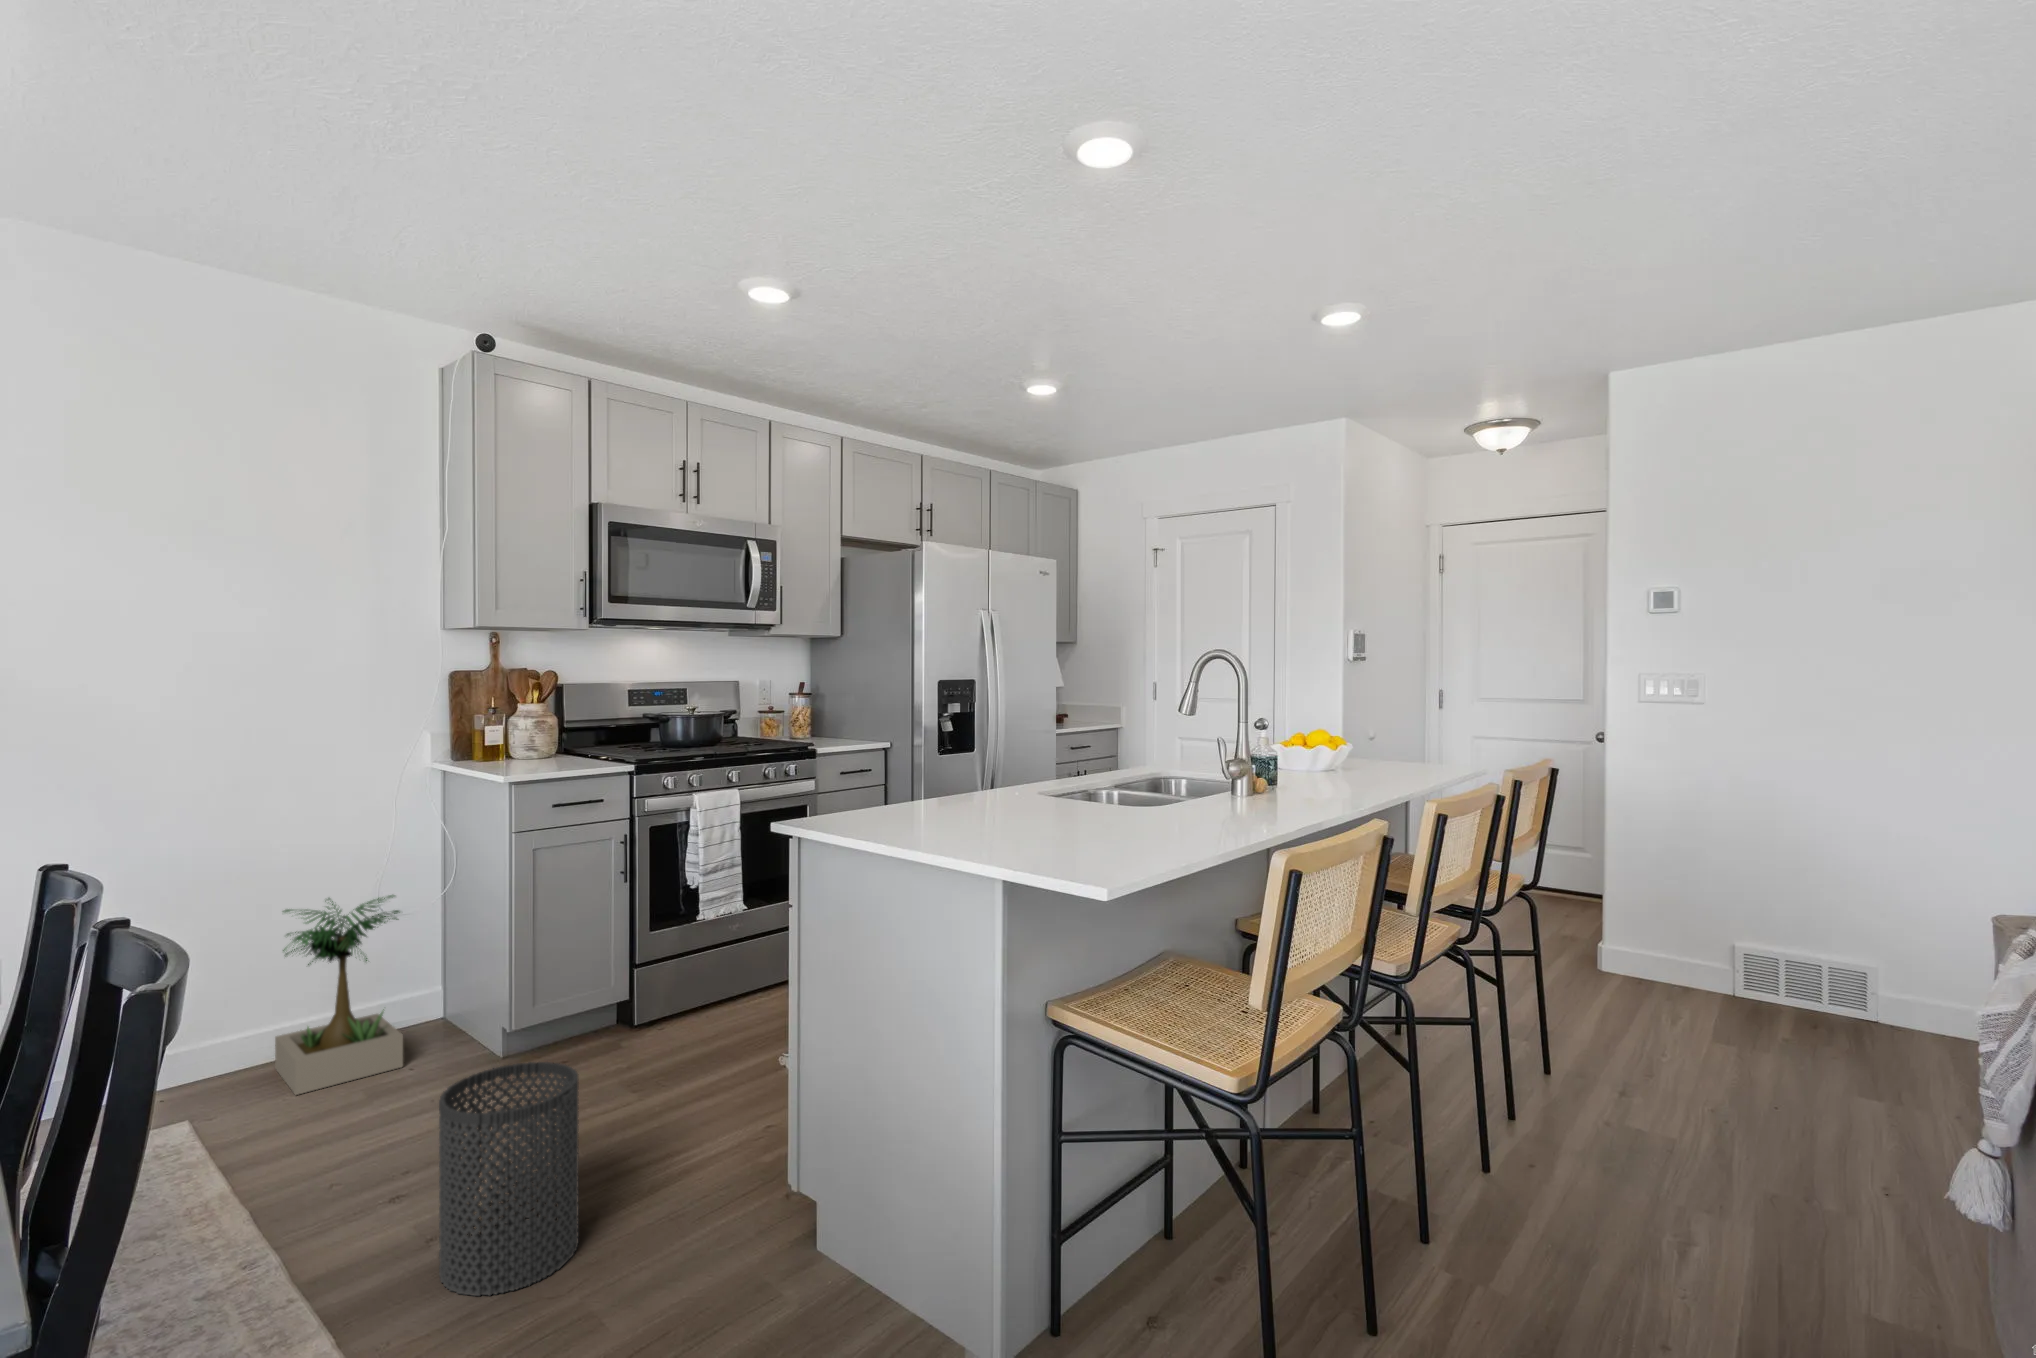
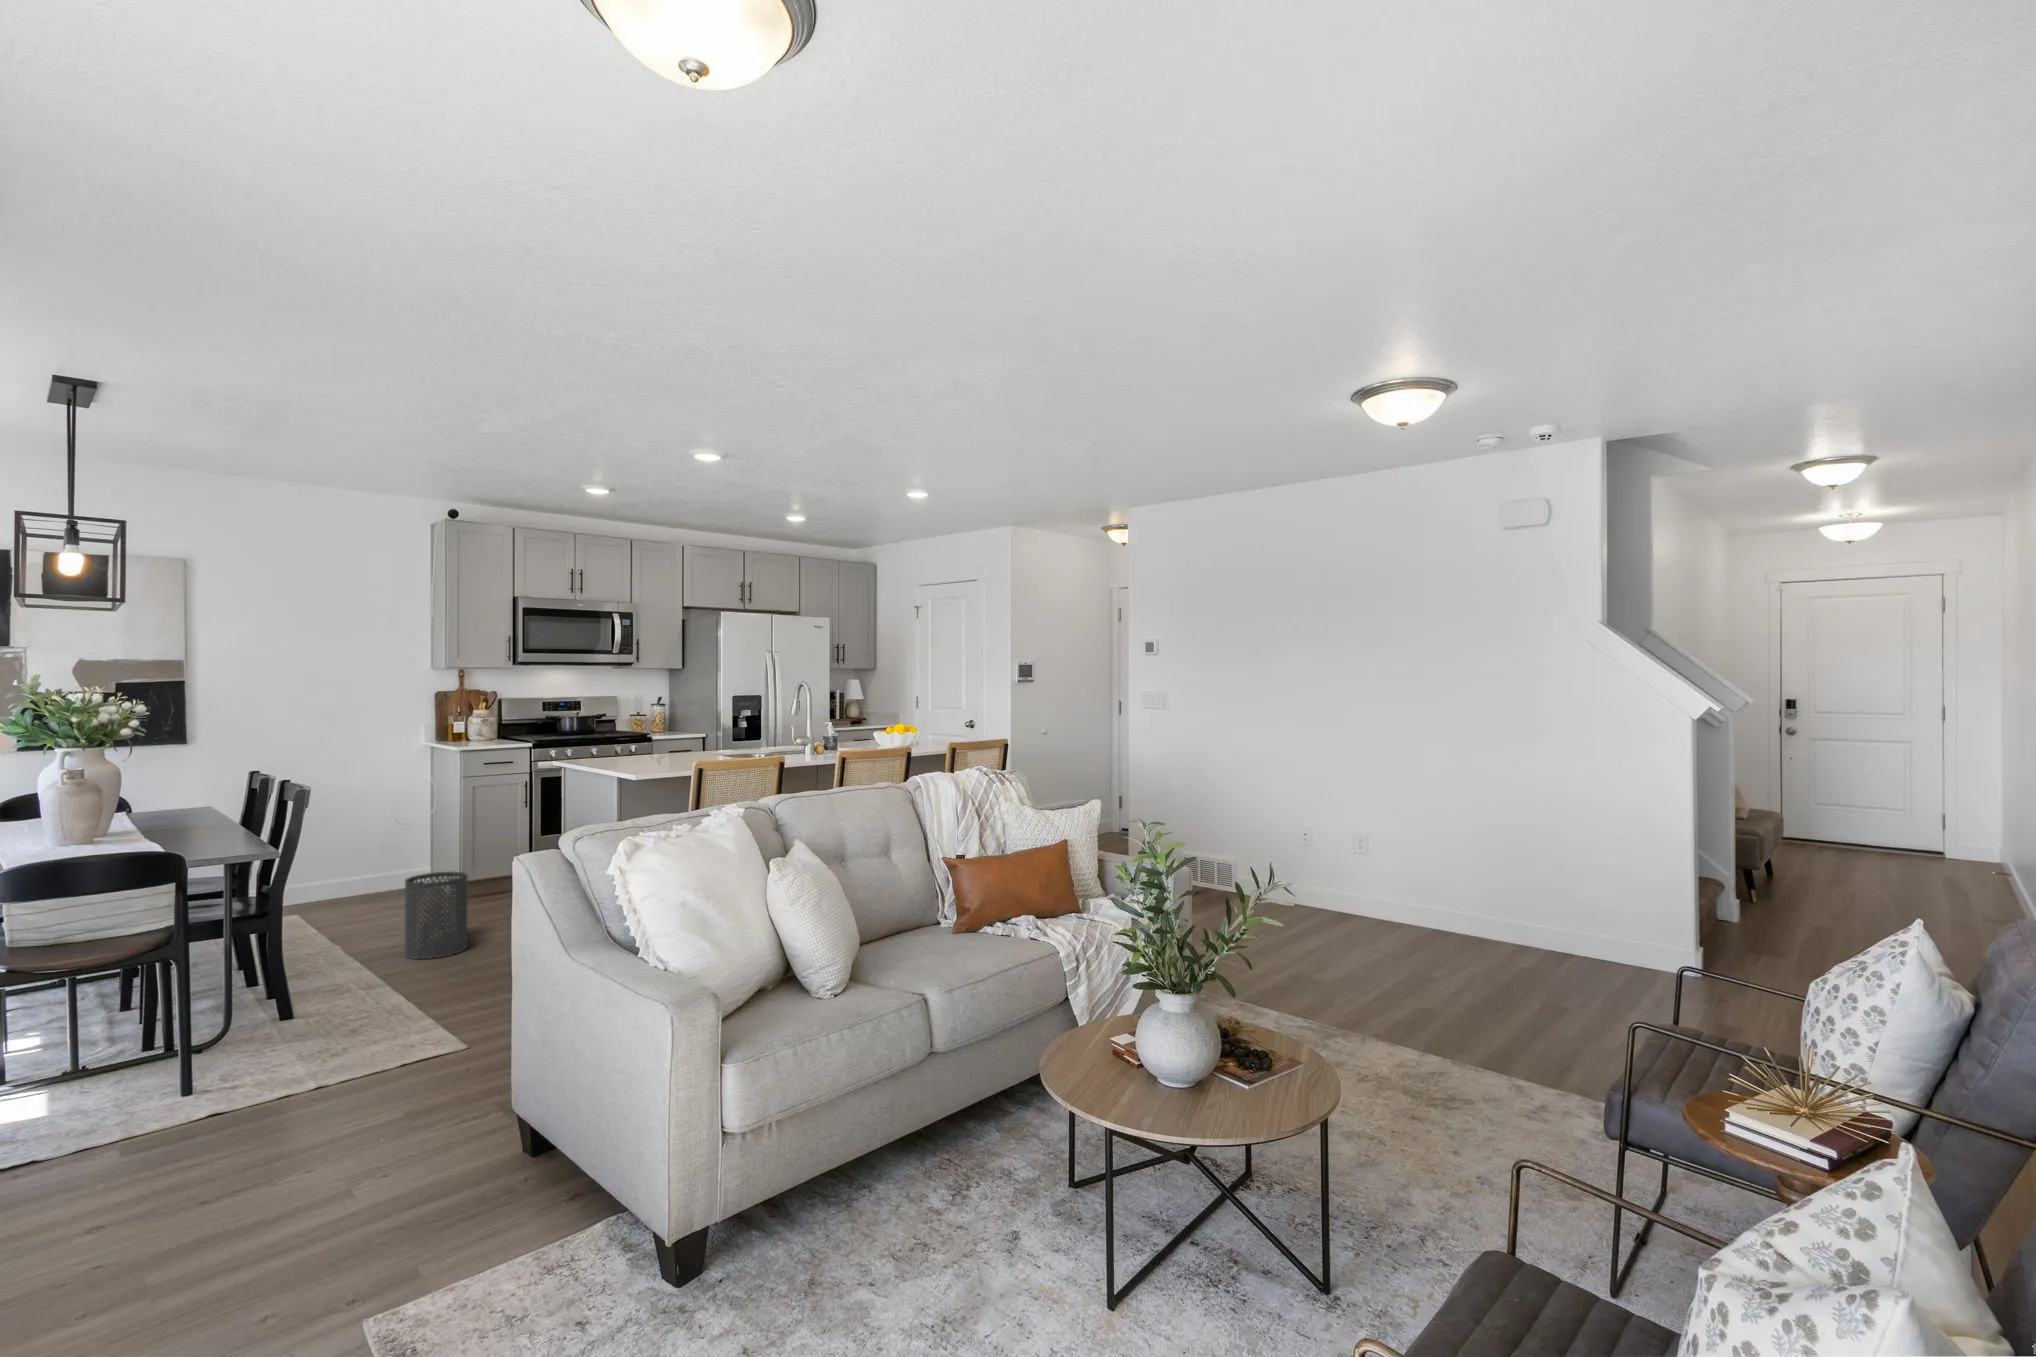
potted plant: present [275,895,403,1095] -> none [337,811,416,908]

